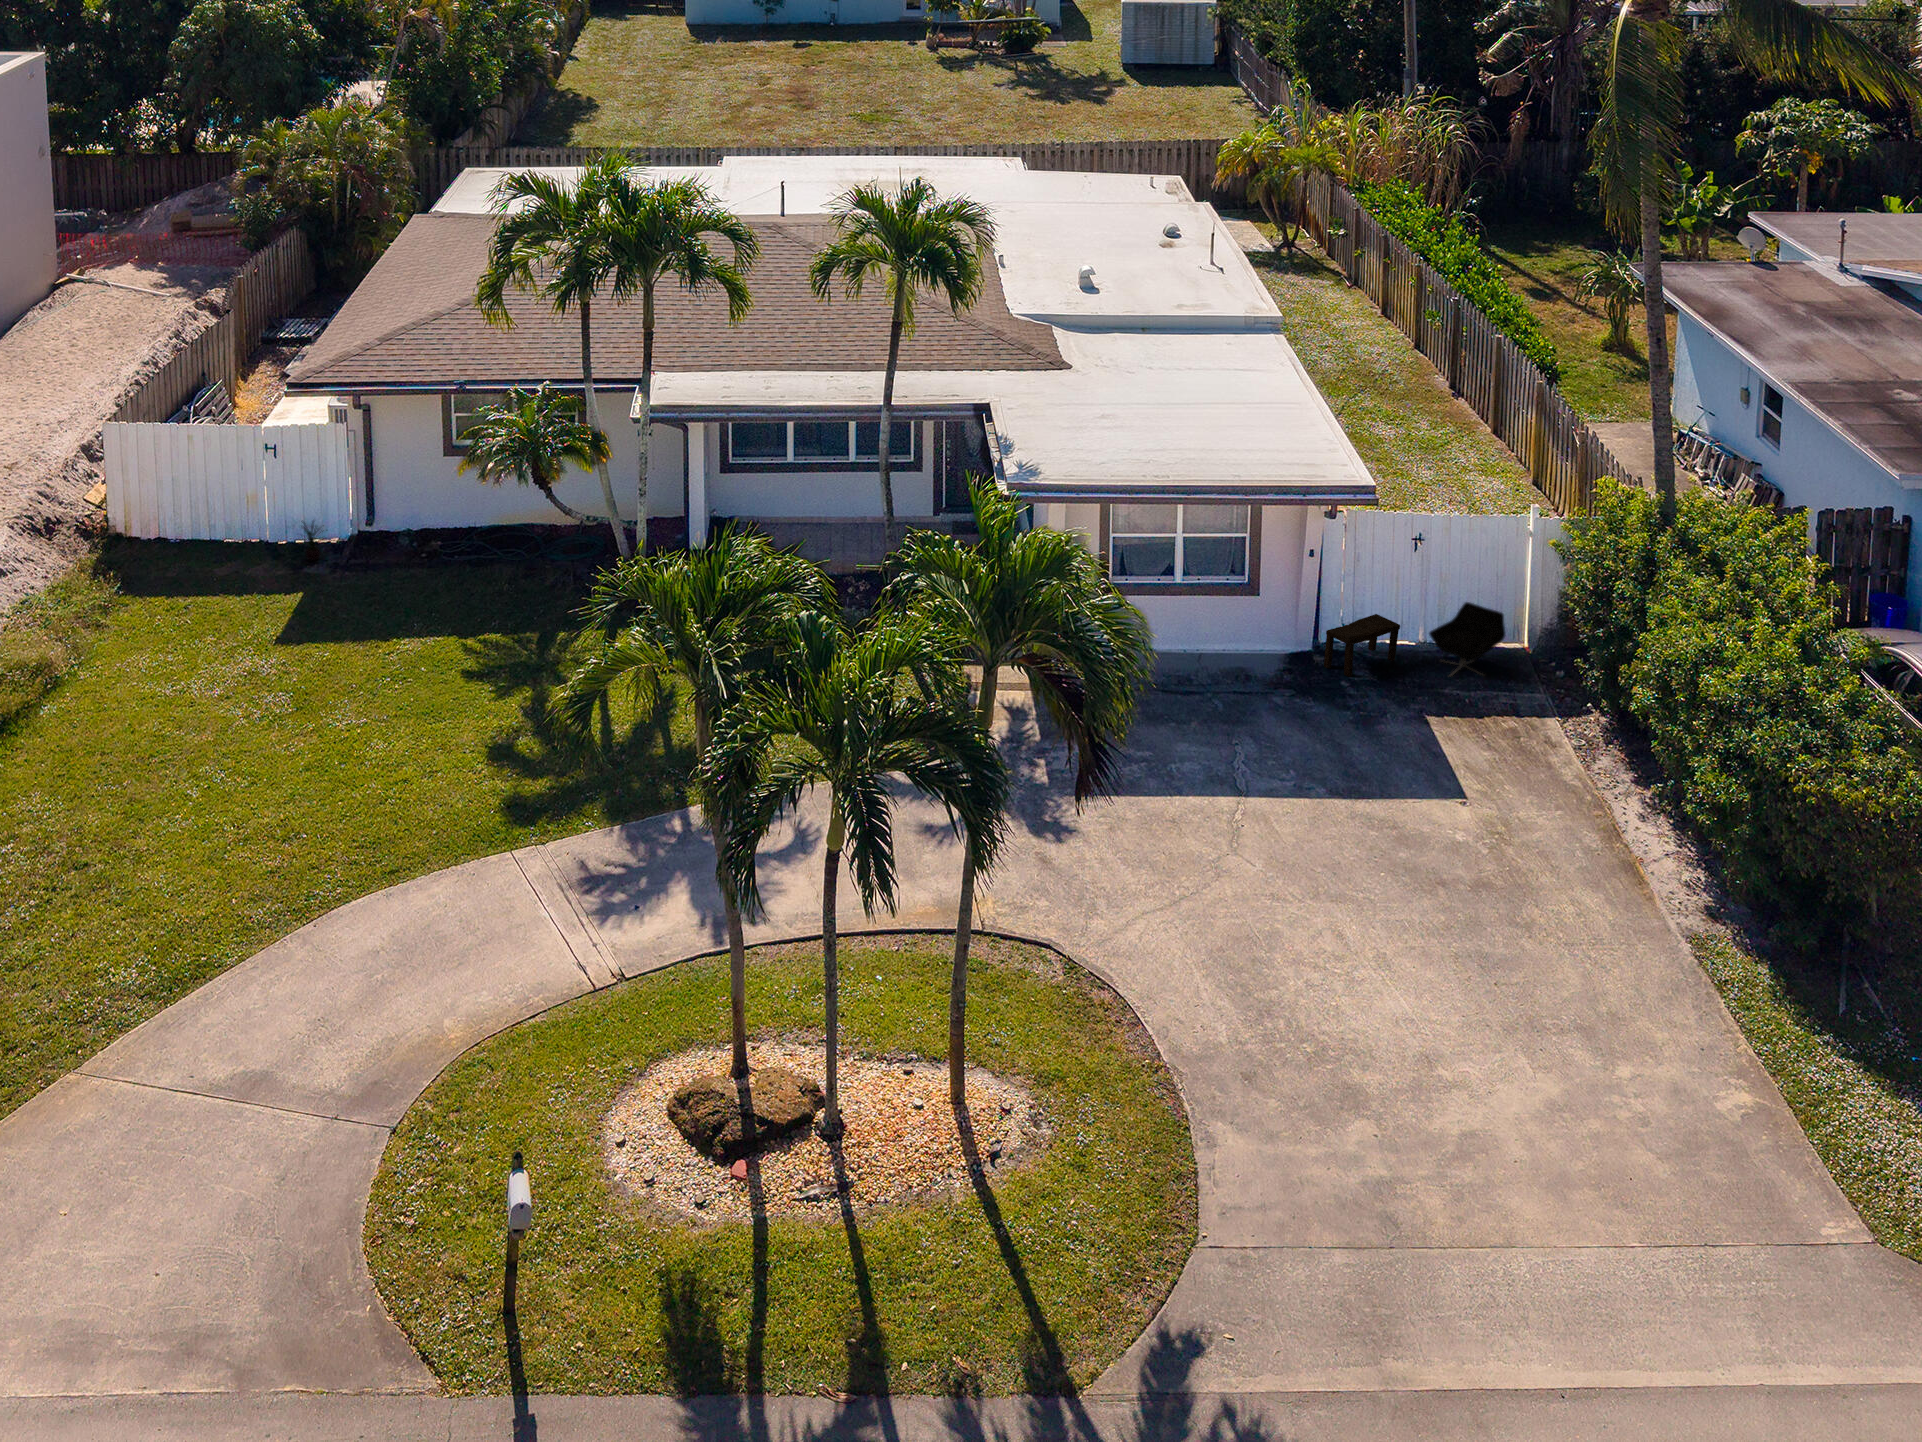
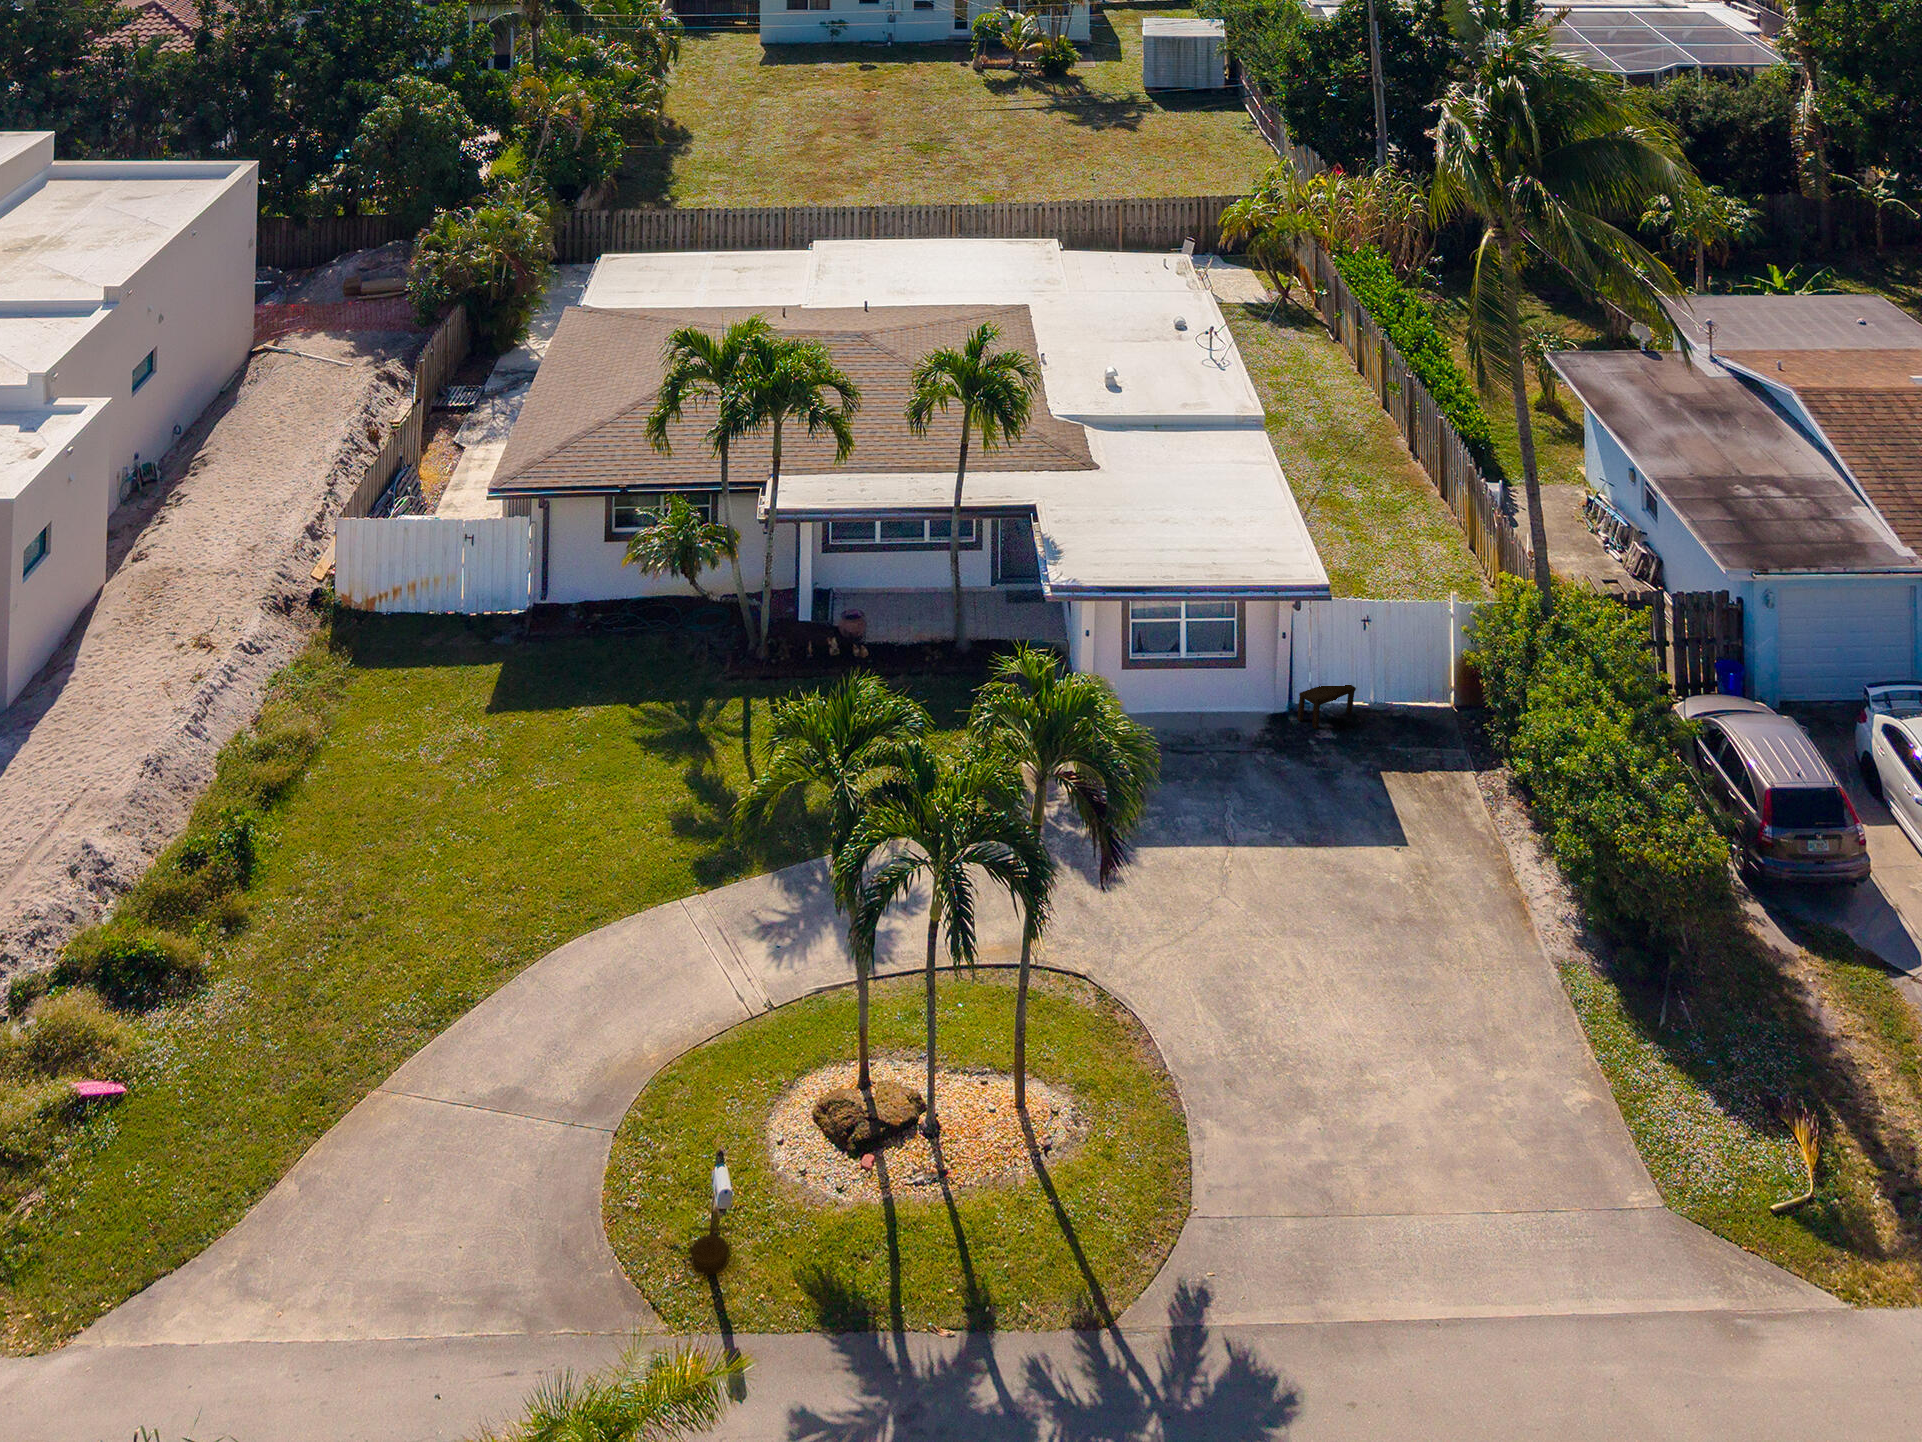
decorative plant: present [302,522,321,561] -> none [484,592,521,625]
lounge chair: present [1429,602,1506,676] -> none [1377,668,1435,728]
woven basket: none [475,1247,536,1319] -> present [688,1227,731,1275]

